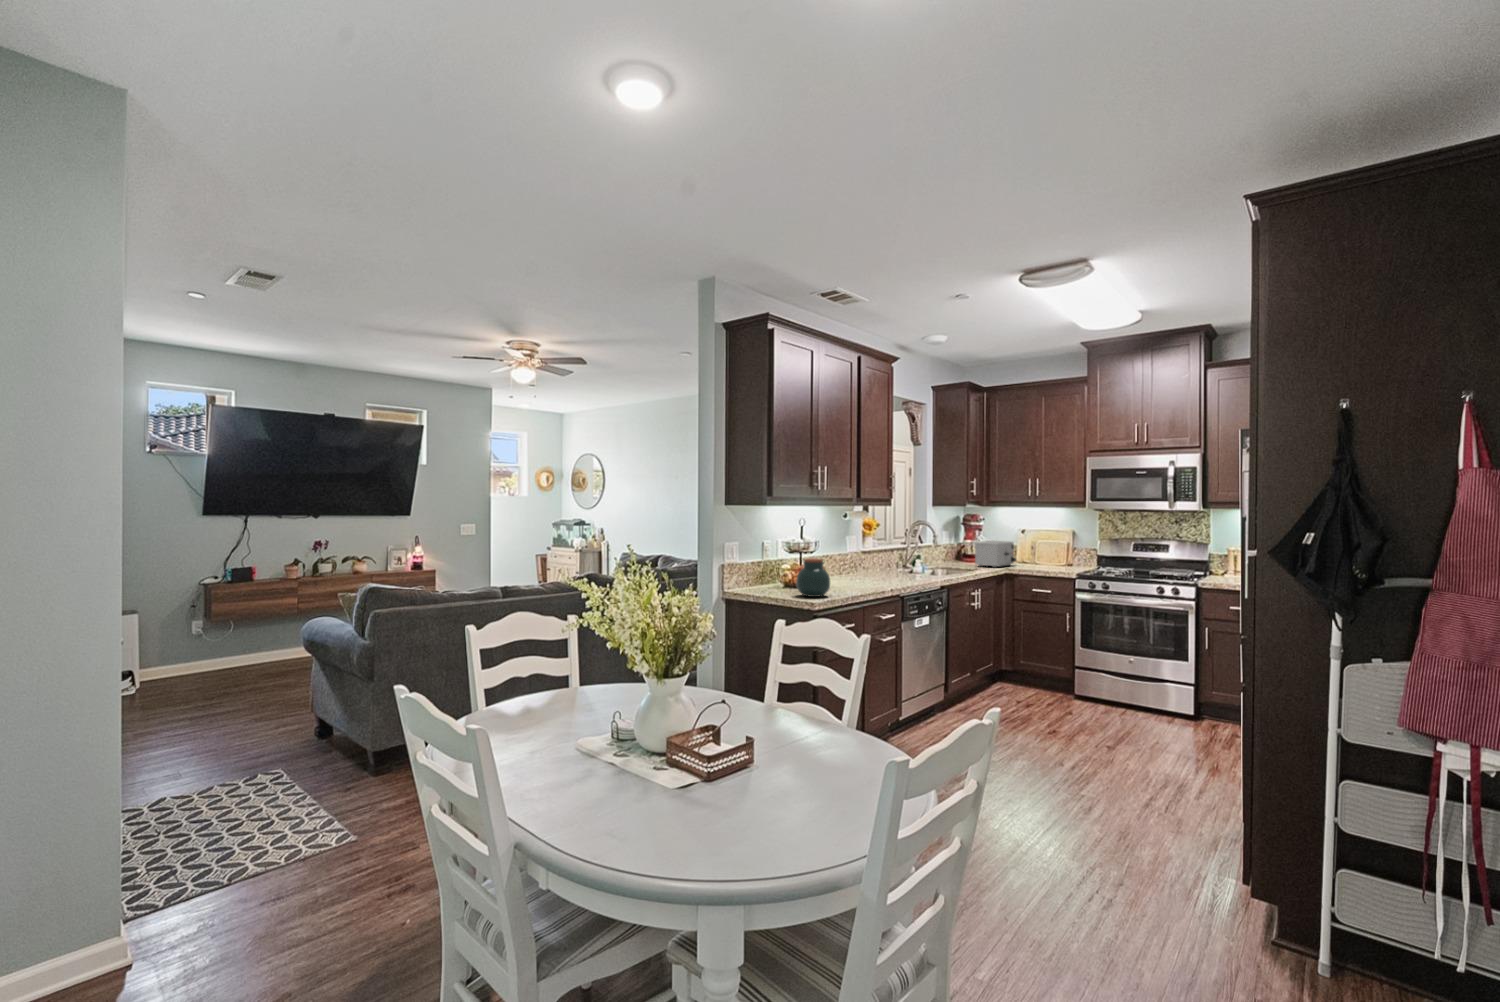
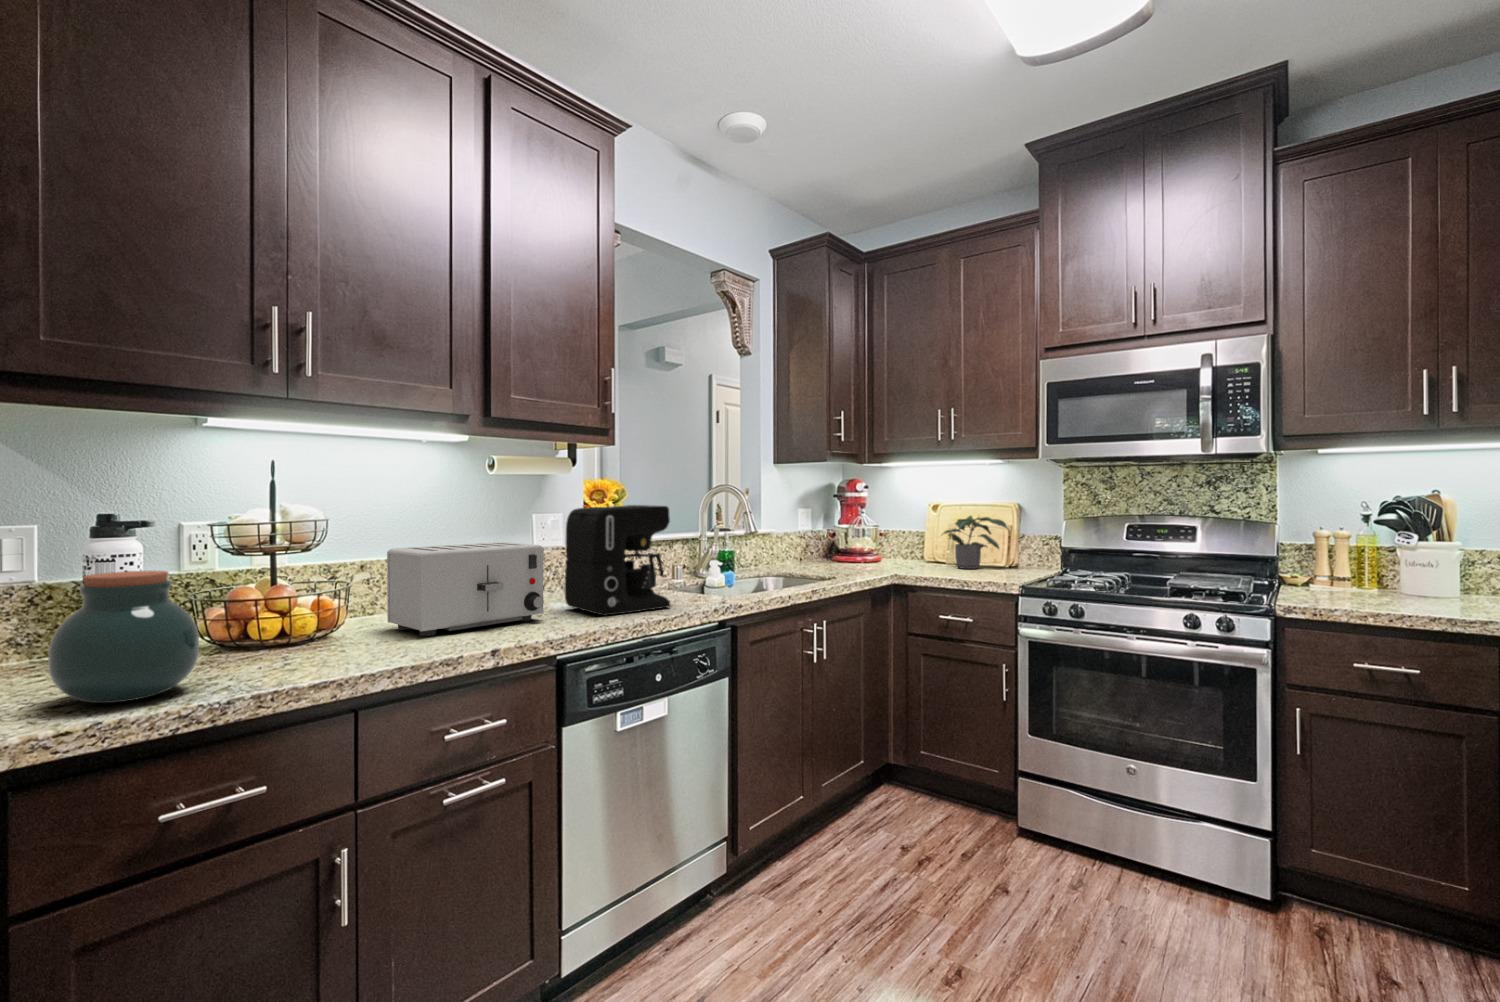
coffee maker: none [878,533,923,581] -> present [565,505,670,616]
potted plant: none [1028,536,1068,566] -> present [944,516,1008,569]
toaster: present [975,541,1016,568] -> present [387,542,544,636]

